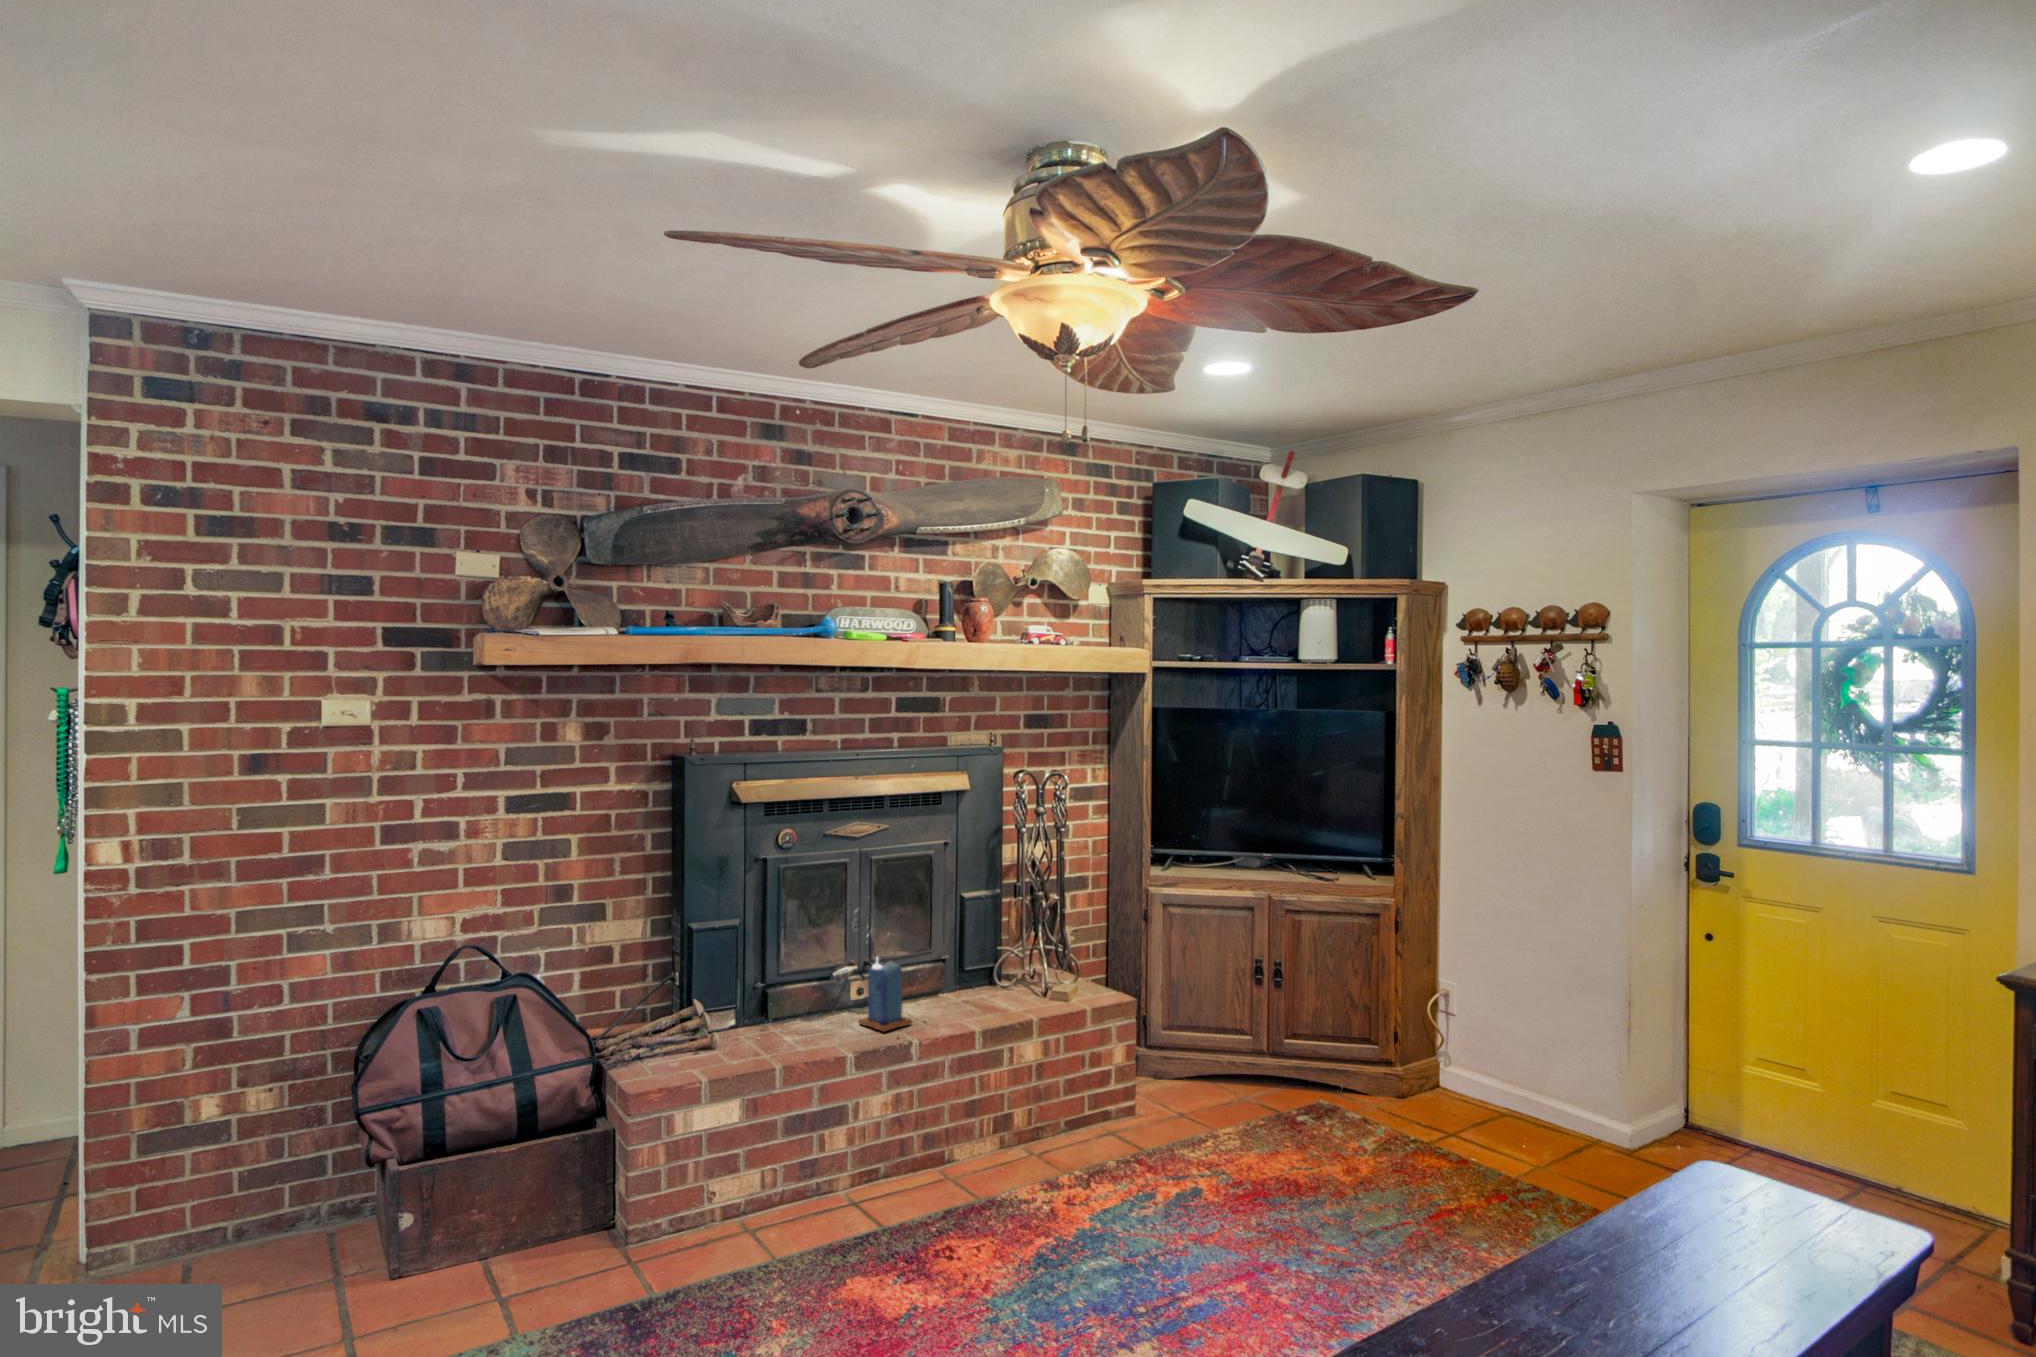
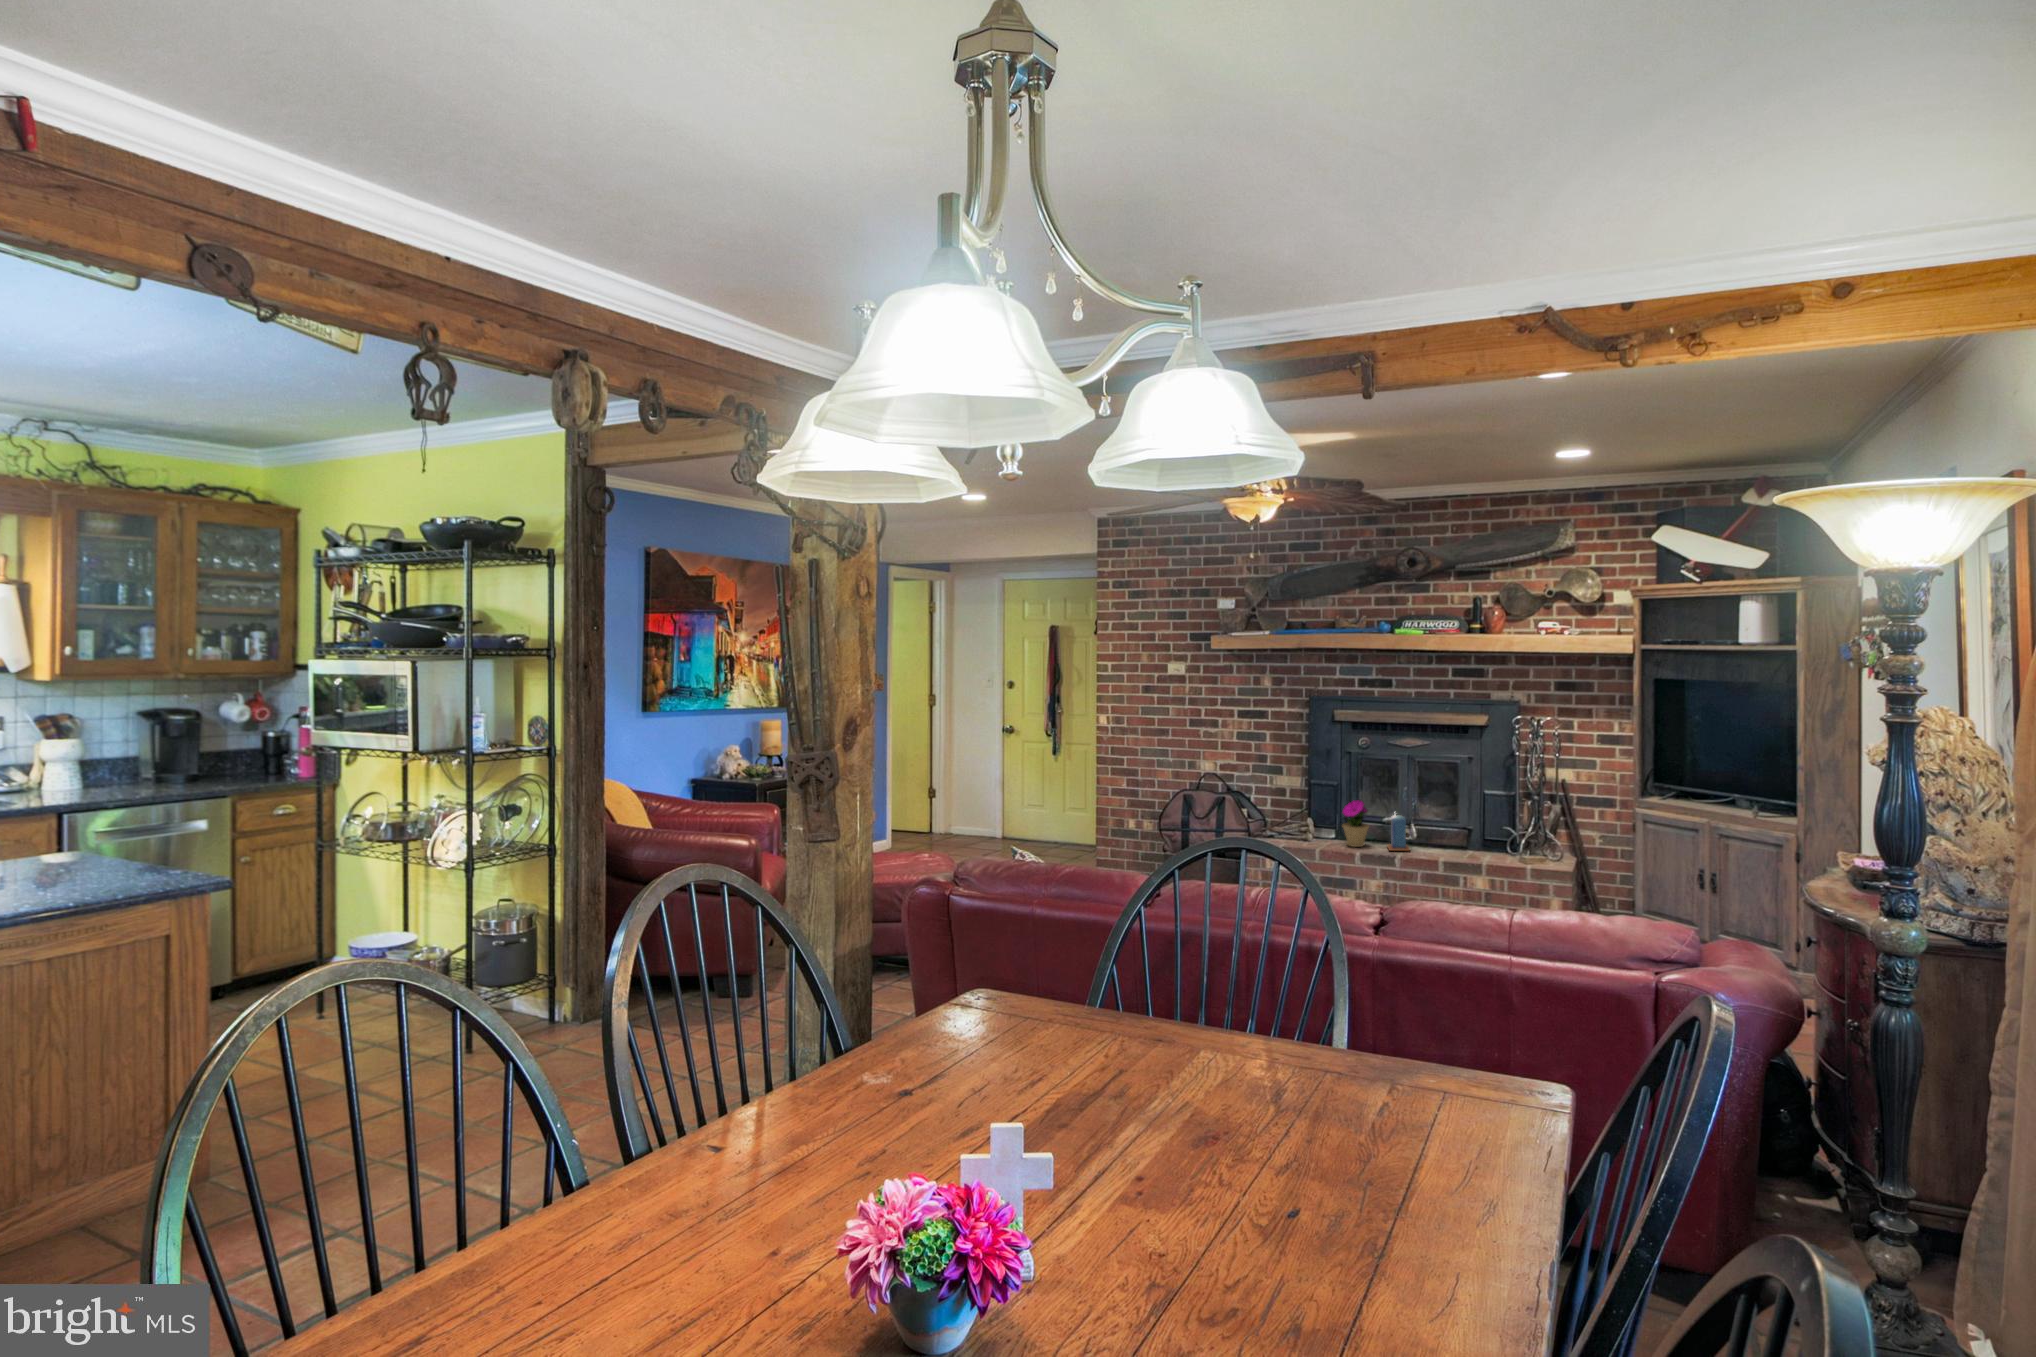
flower pot: none [783,945,834,1040] -> present [1342,800,1369,847]

